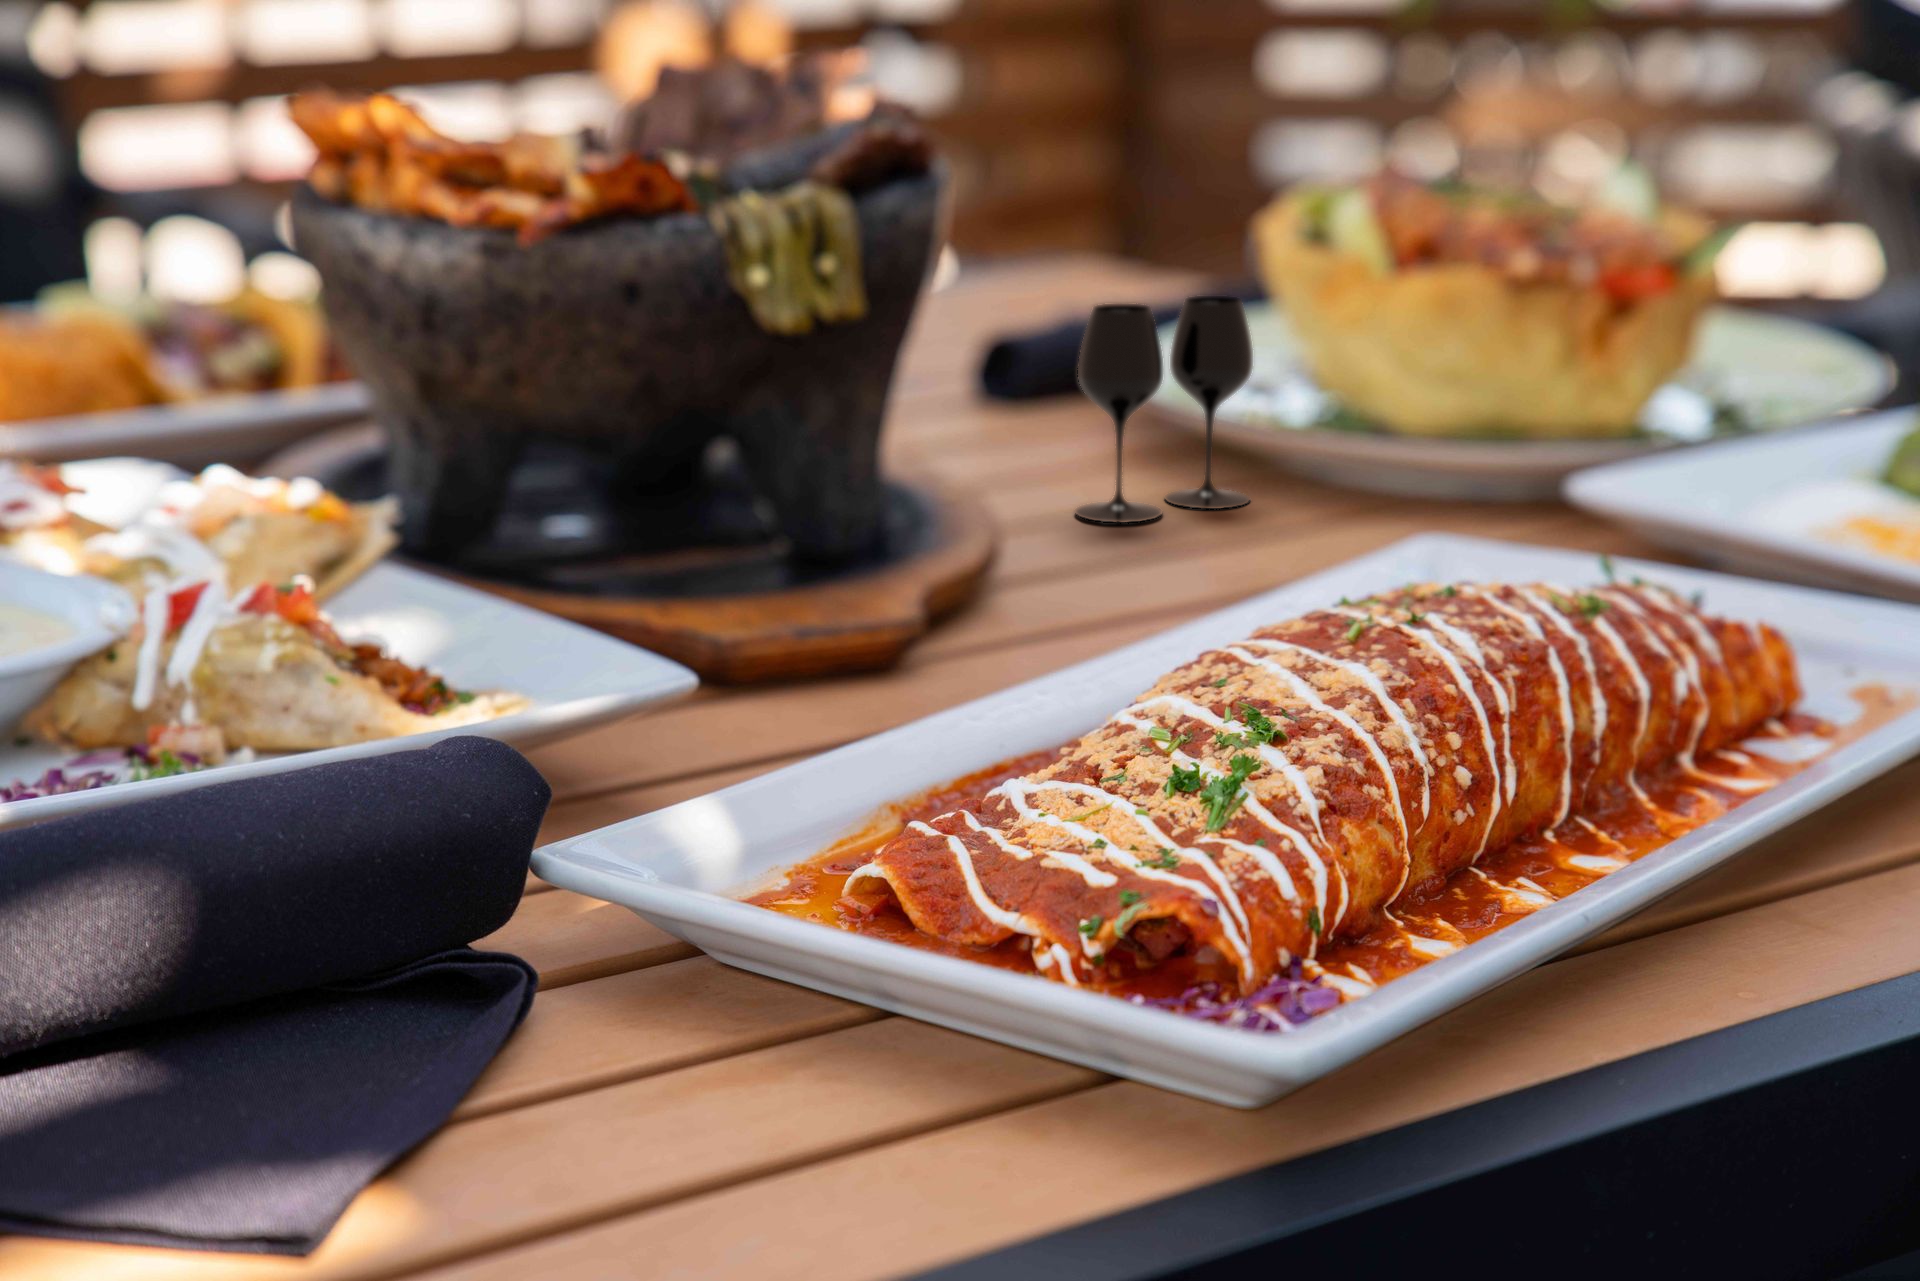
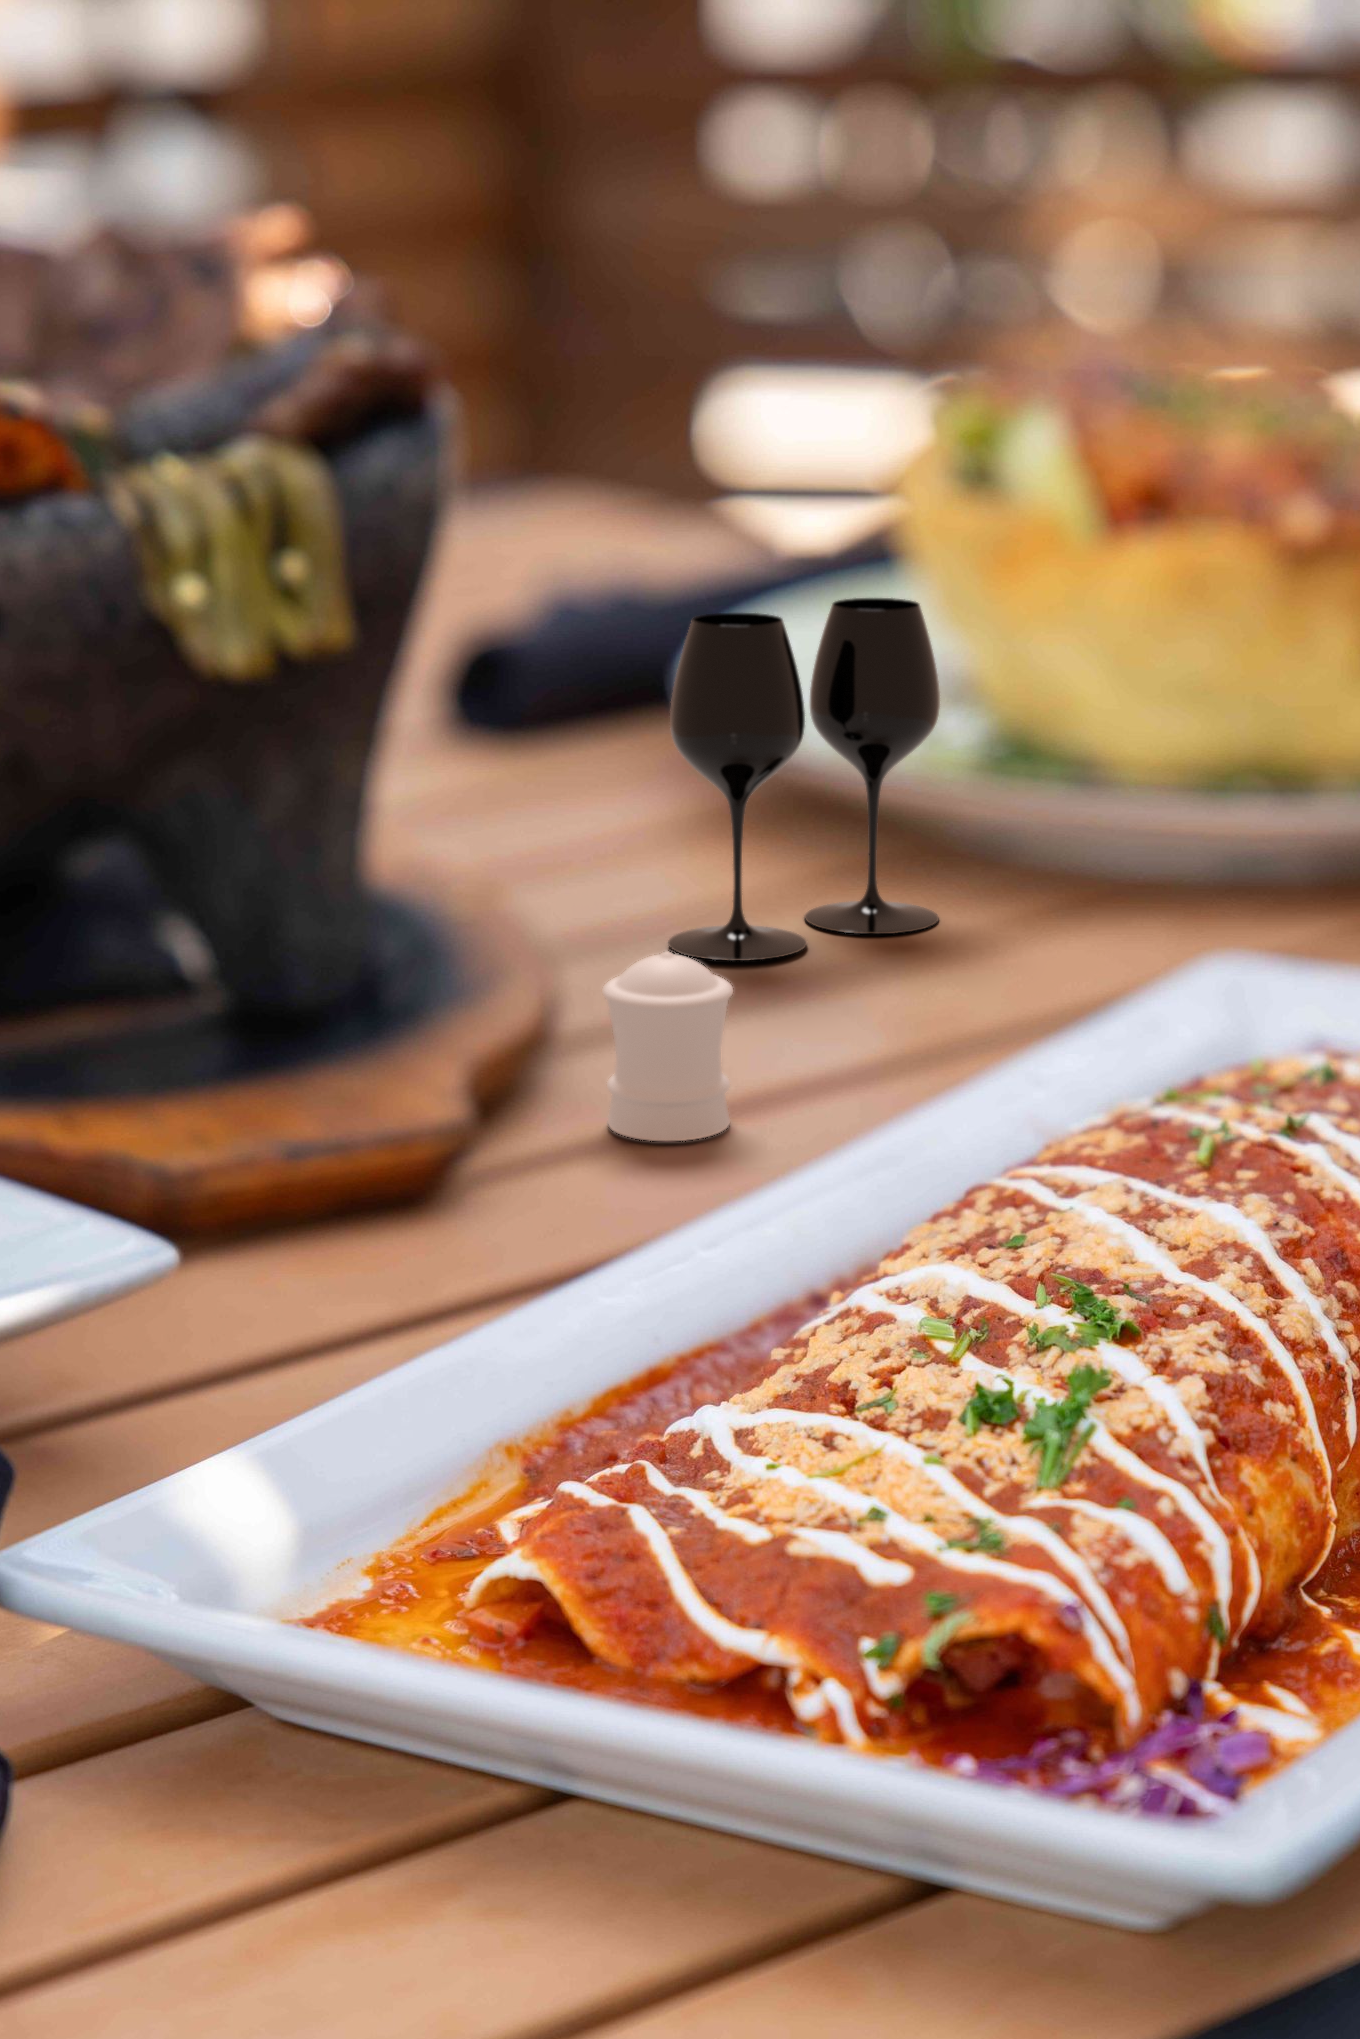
salt shaker: none [1012,510,1094,629] -> present [603,952,733,1141]

